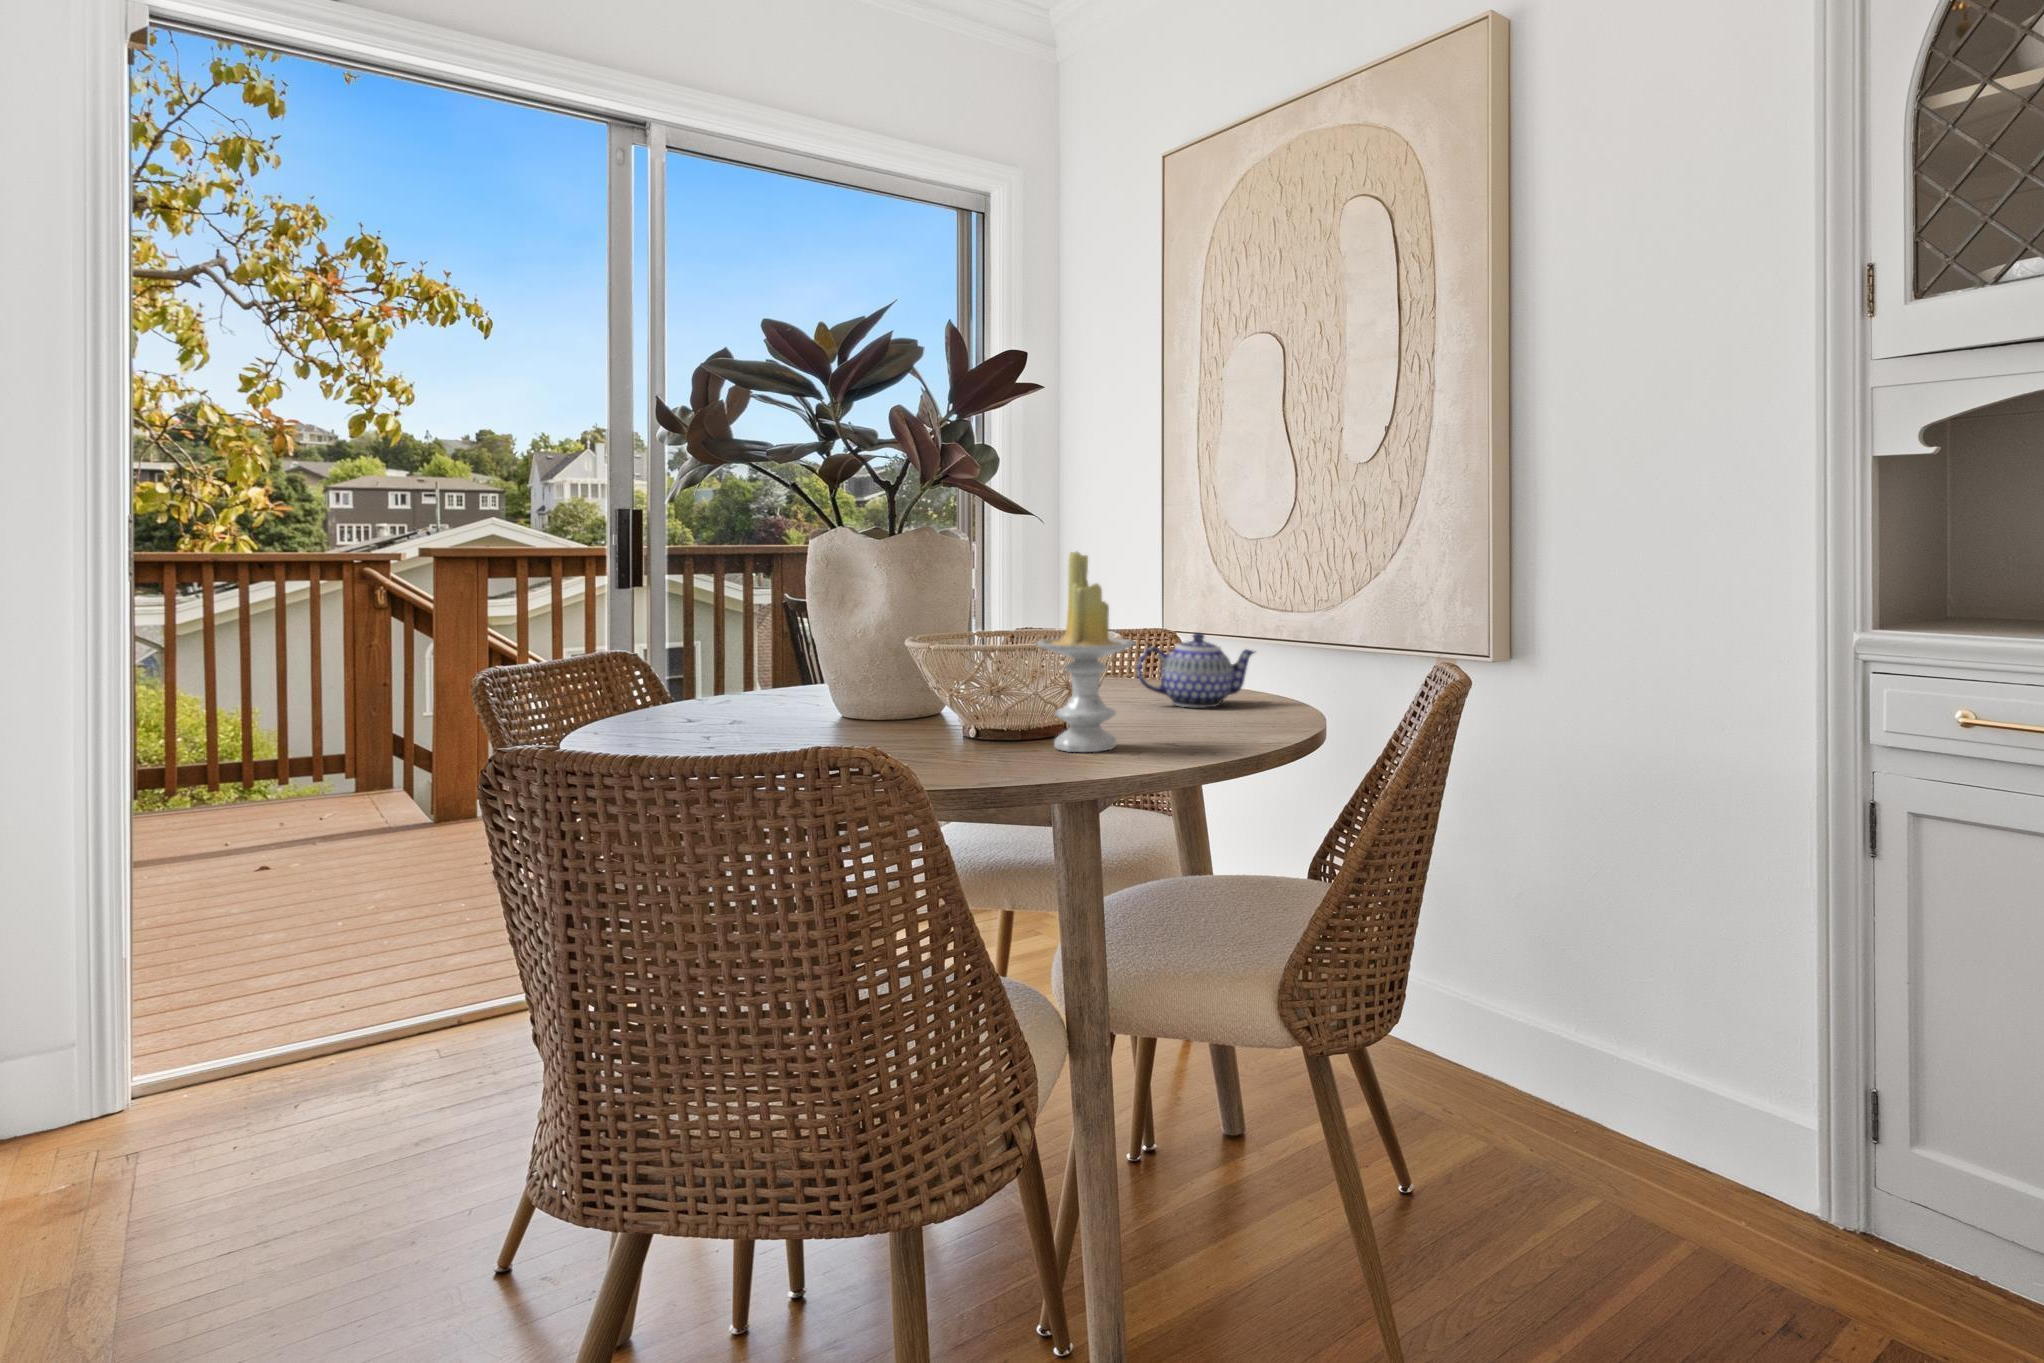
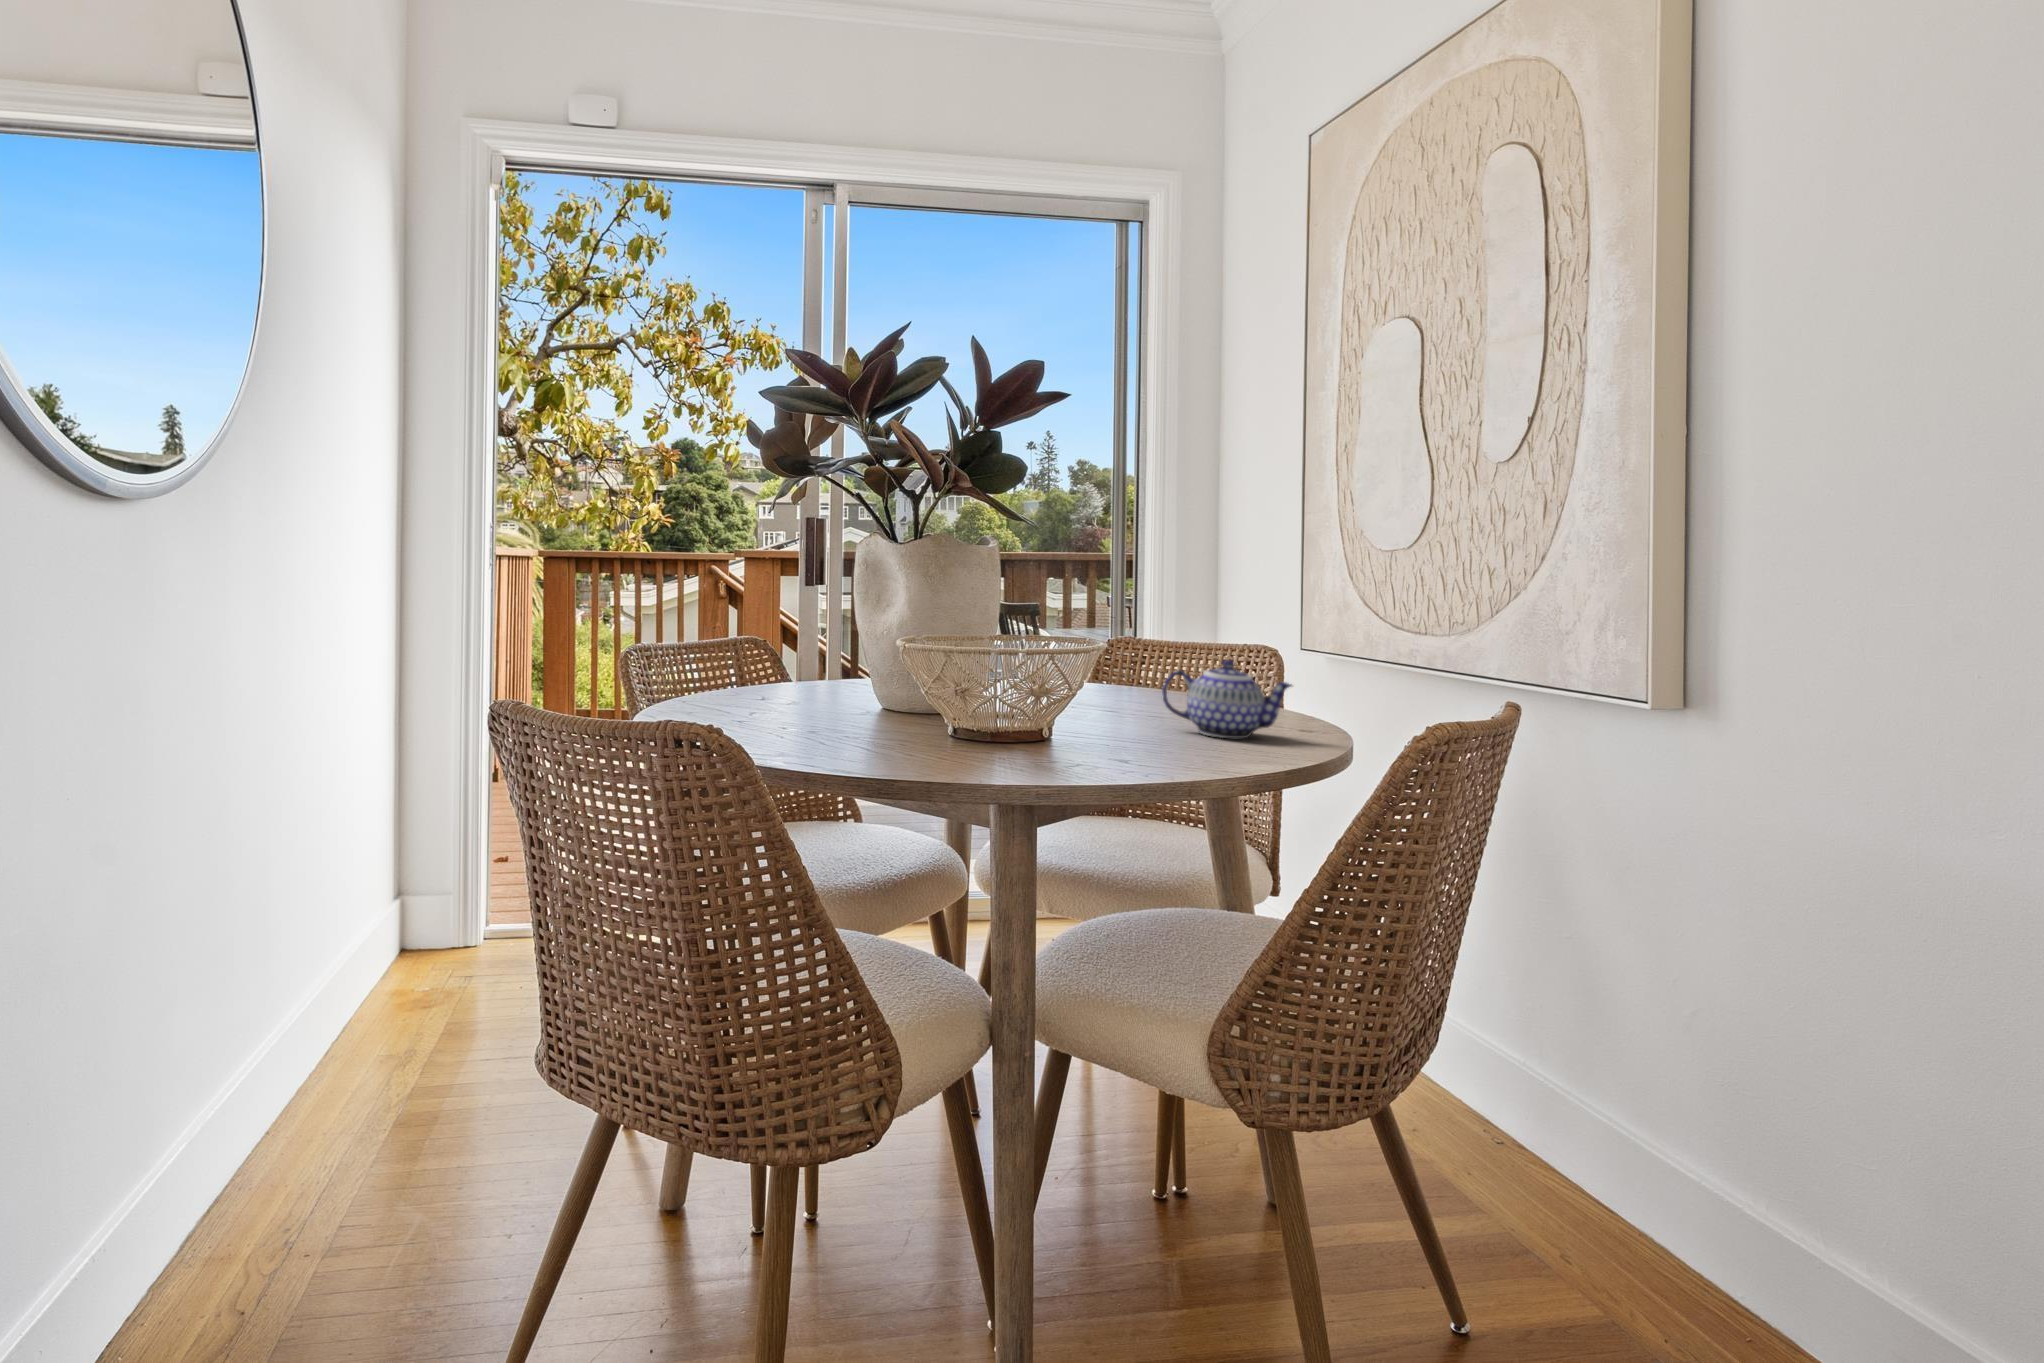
candle: present [1036,552,1136,752] -> none [988,568,1084,765]

